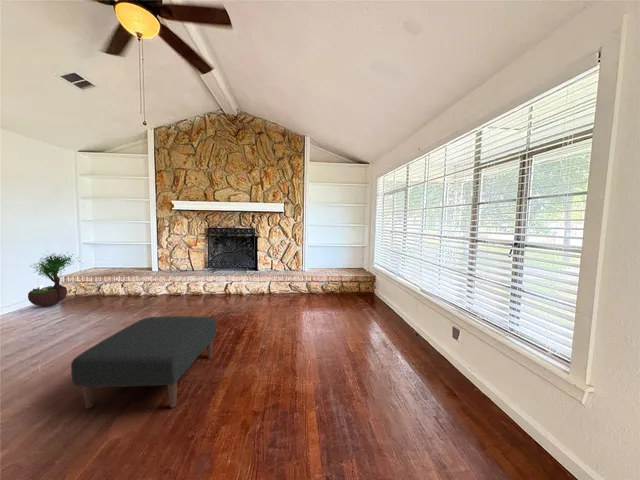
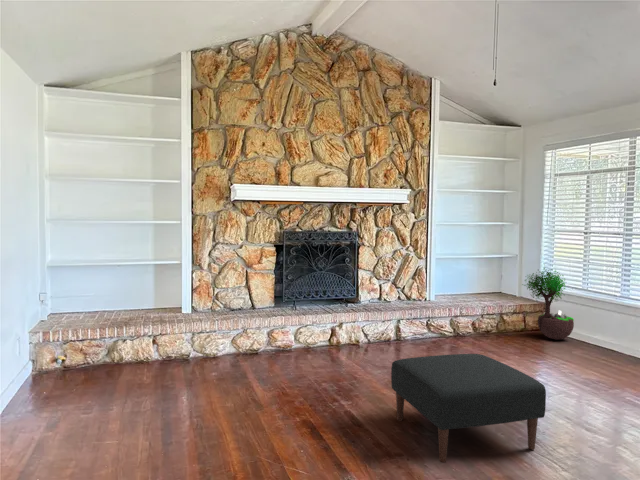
potted tree: present [28,254,73,306] -> present [525,268,574,340]

